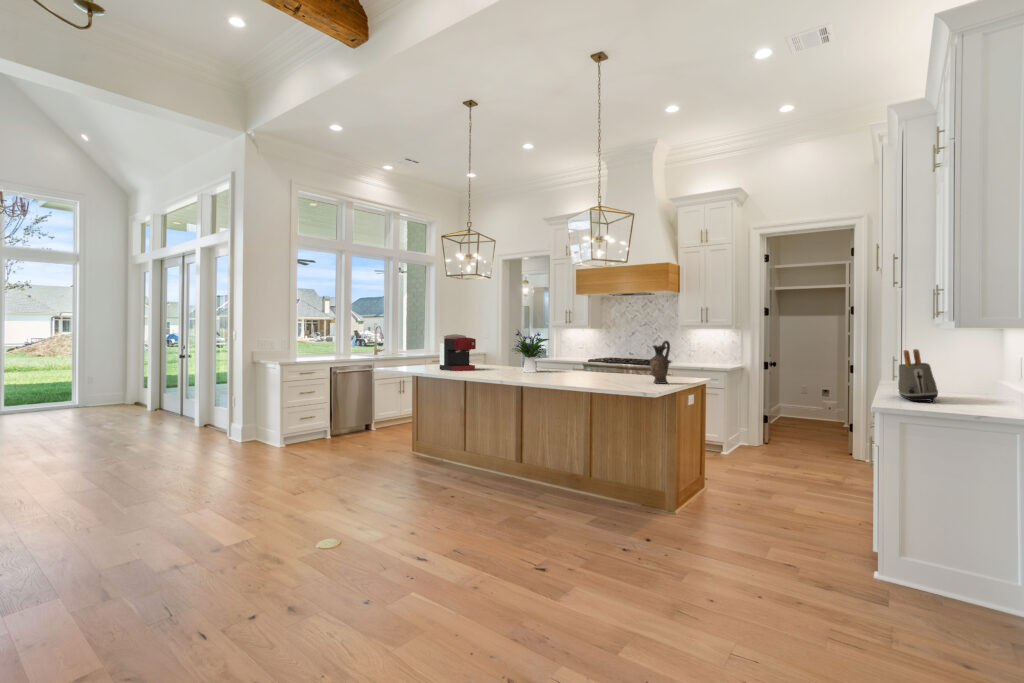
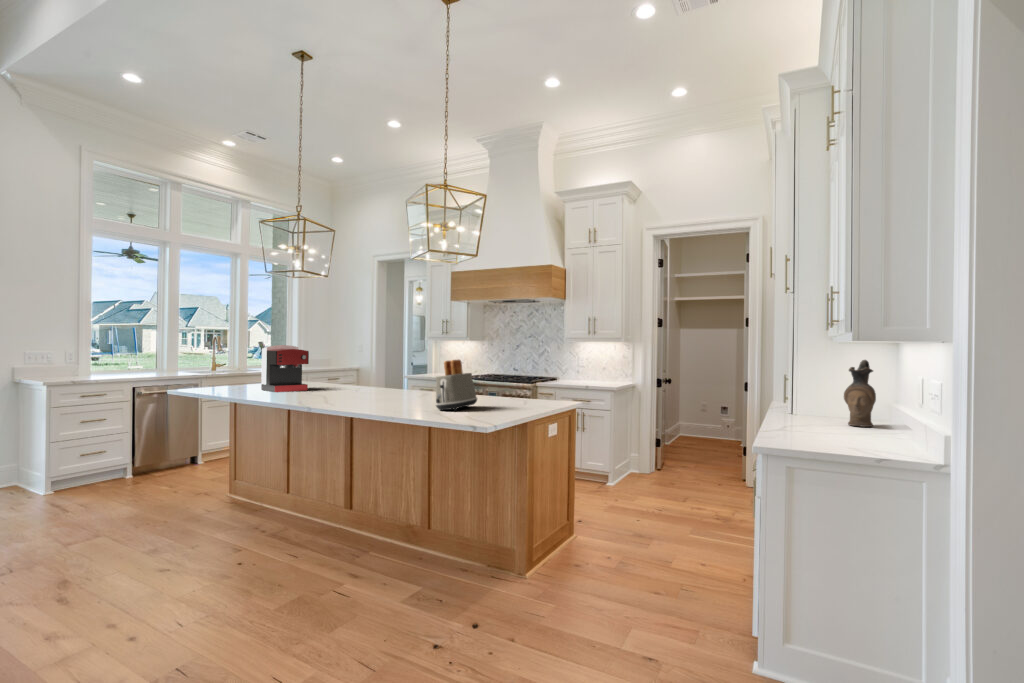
flower arrangement: present [513,330,549,372] -> none [350,339,401,393]
ceramic pitcher: present [650,340,670,384] -> present [844,360,876,427]
toaster: present [898,349,938,402] -> present [436,360,477,411]

